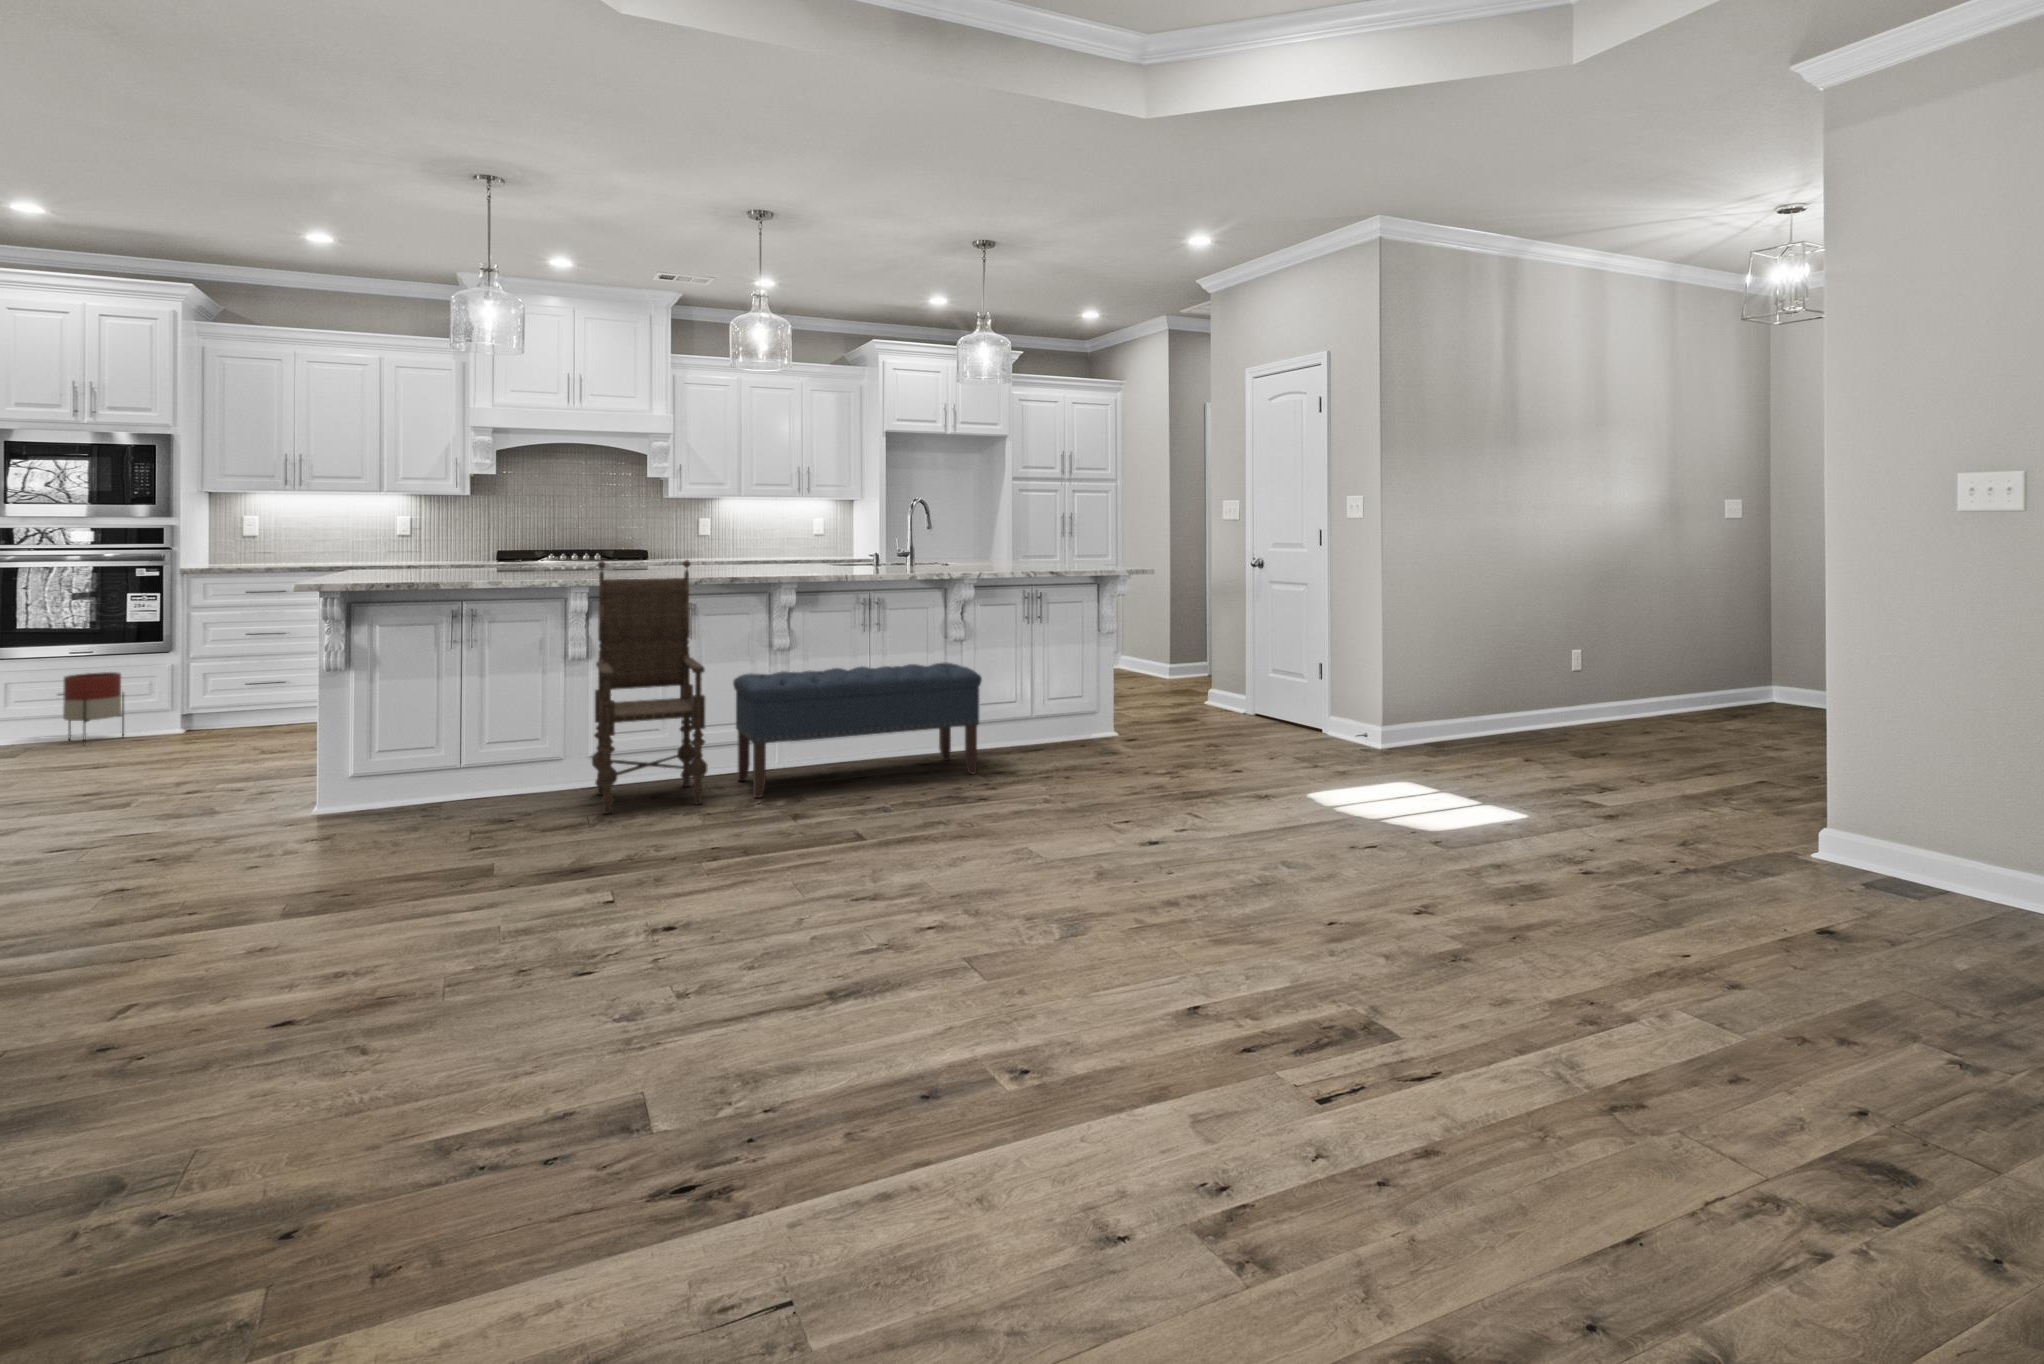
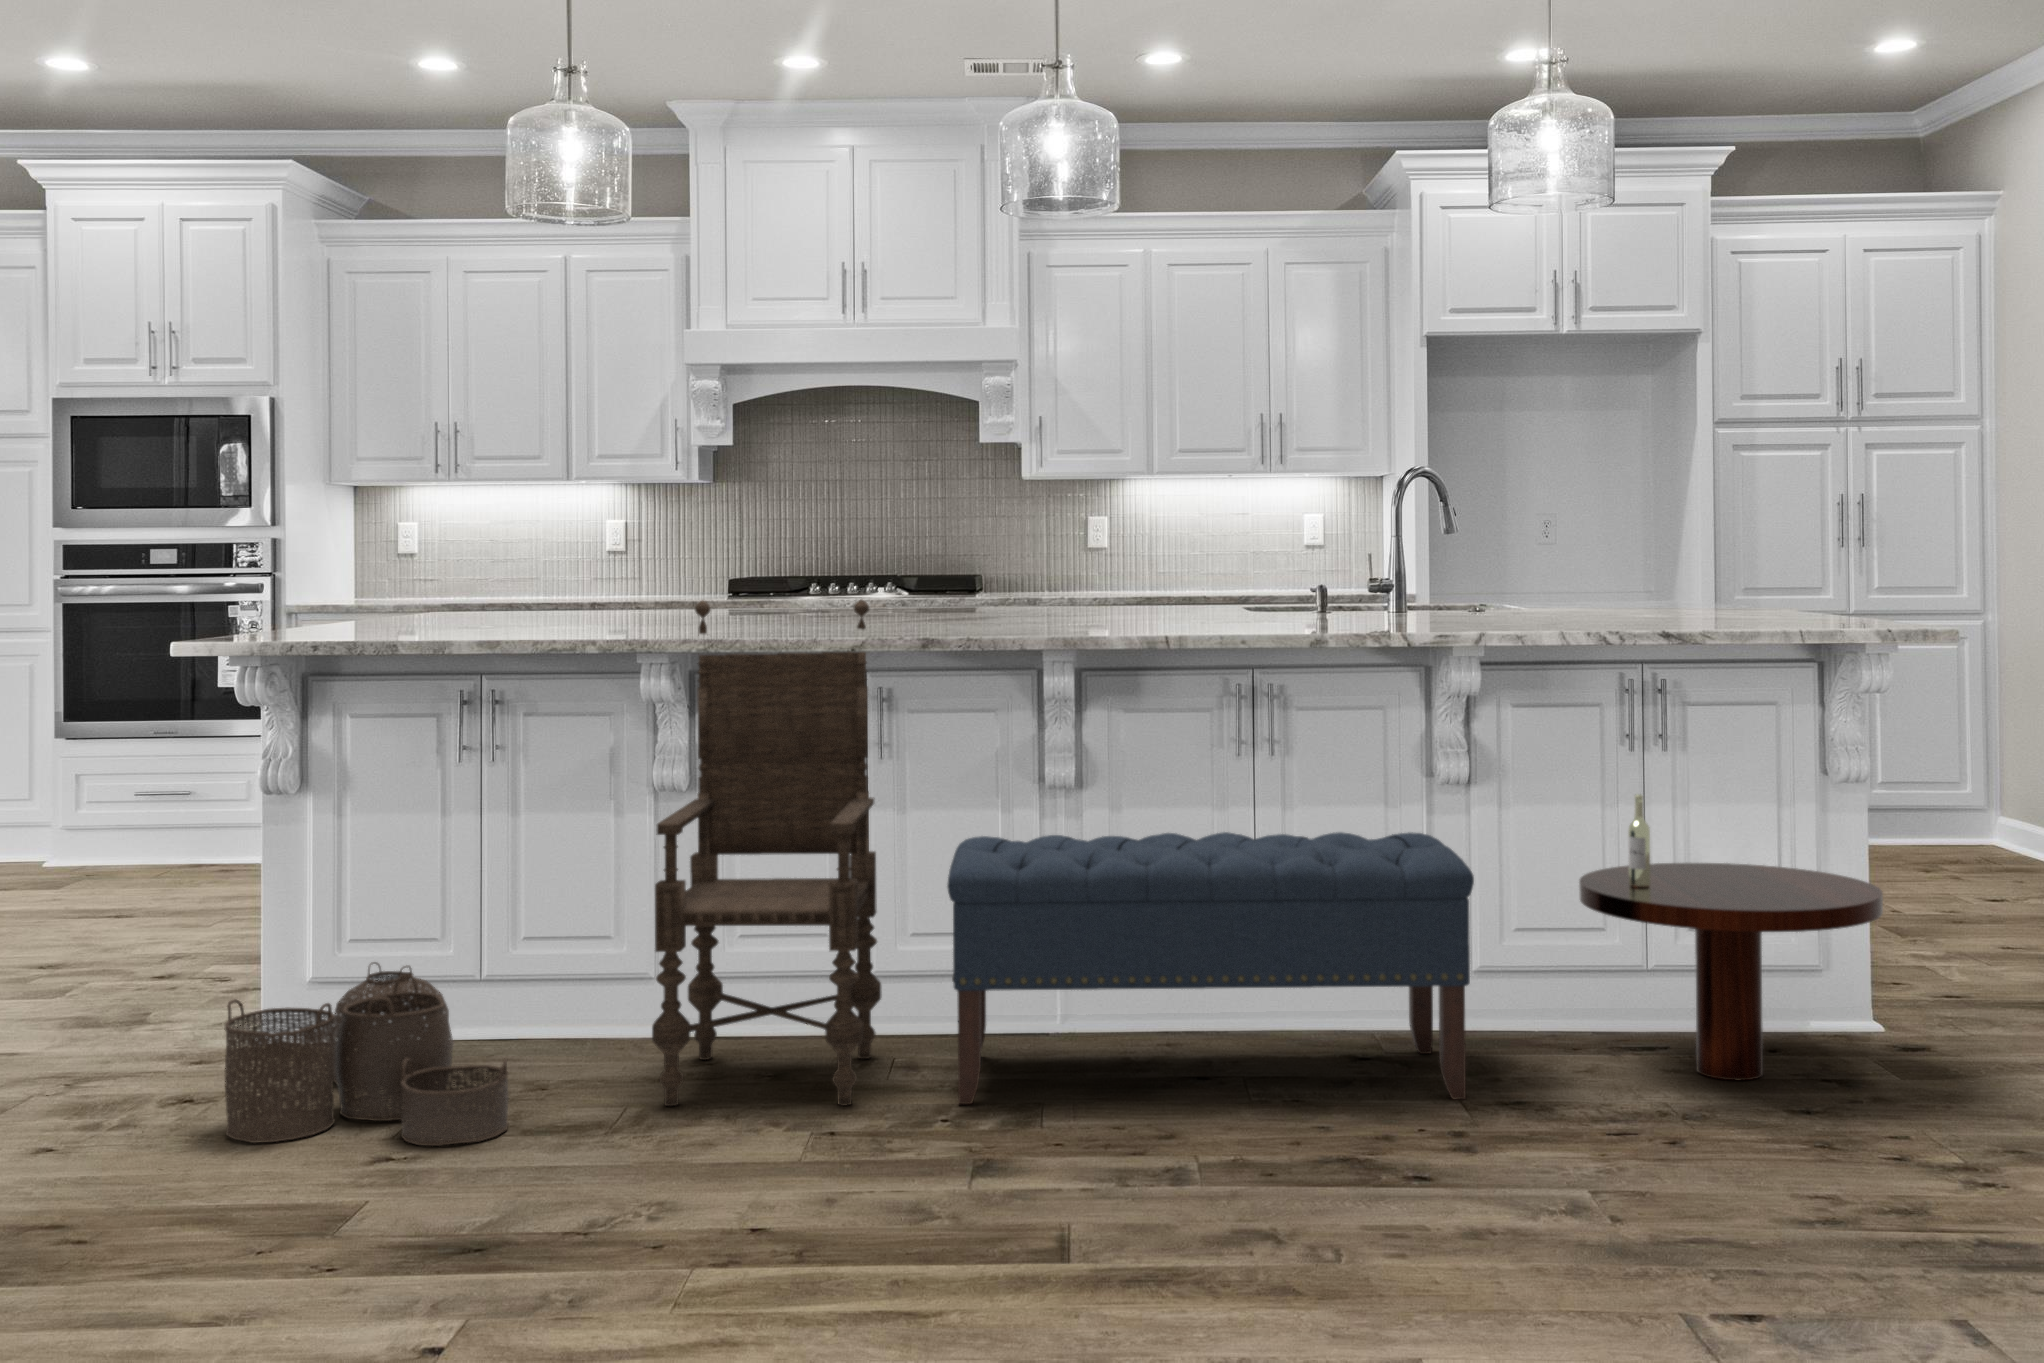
coffee table: none [1013,641,1131,758] -> present [1579,794,1883,1080]
planter: present [63,672,124,743] -> none [127,767,206,879]
woven basket: none [357,758,530,852] -> present [224,962,509,1146]

